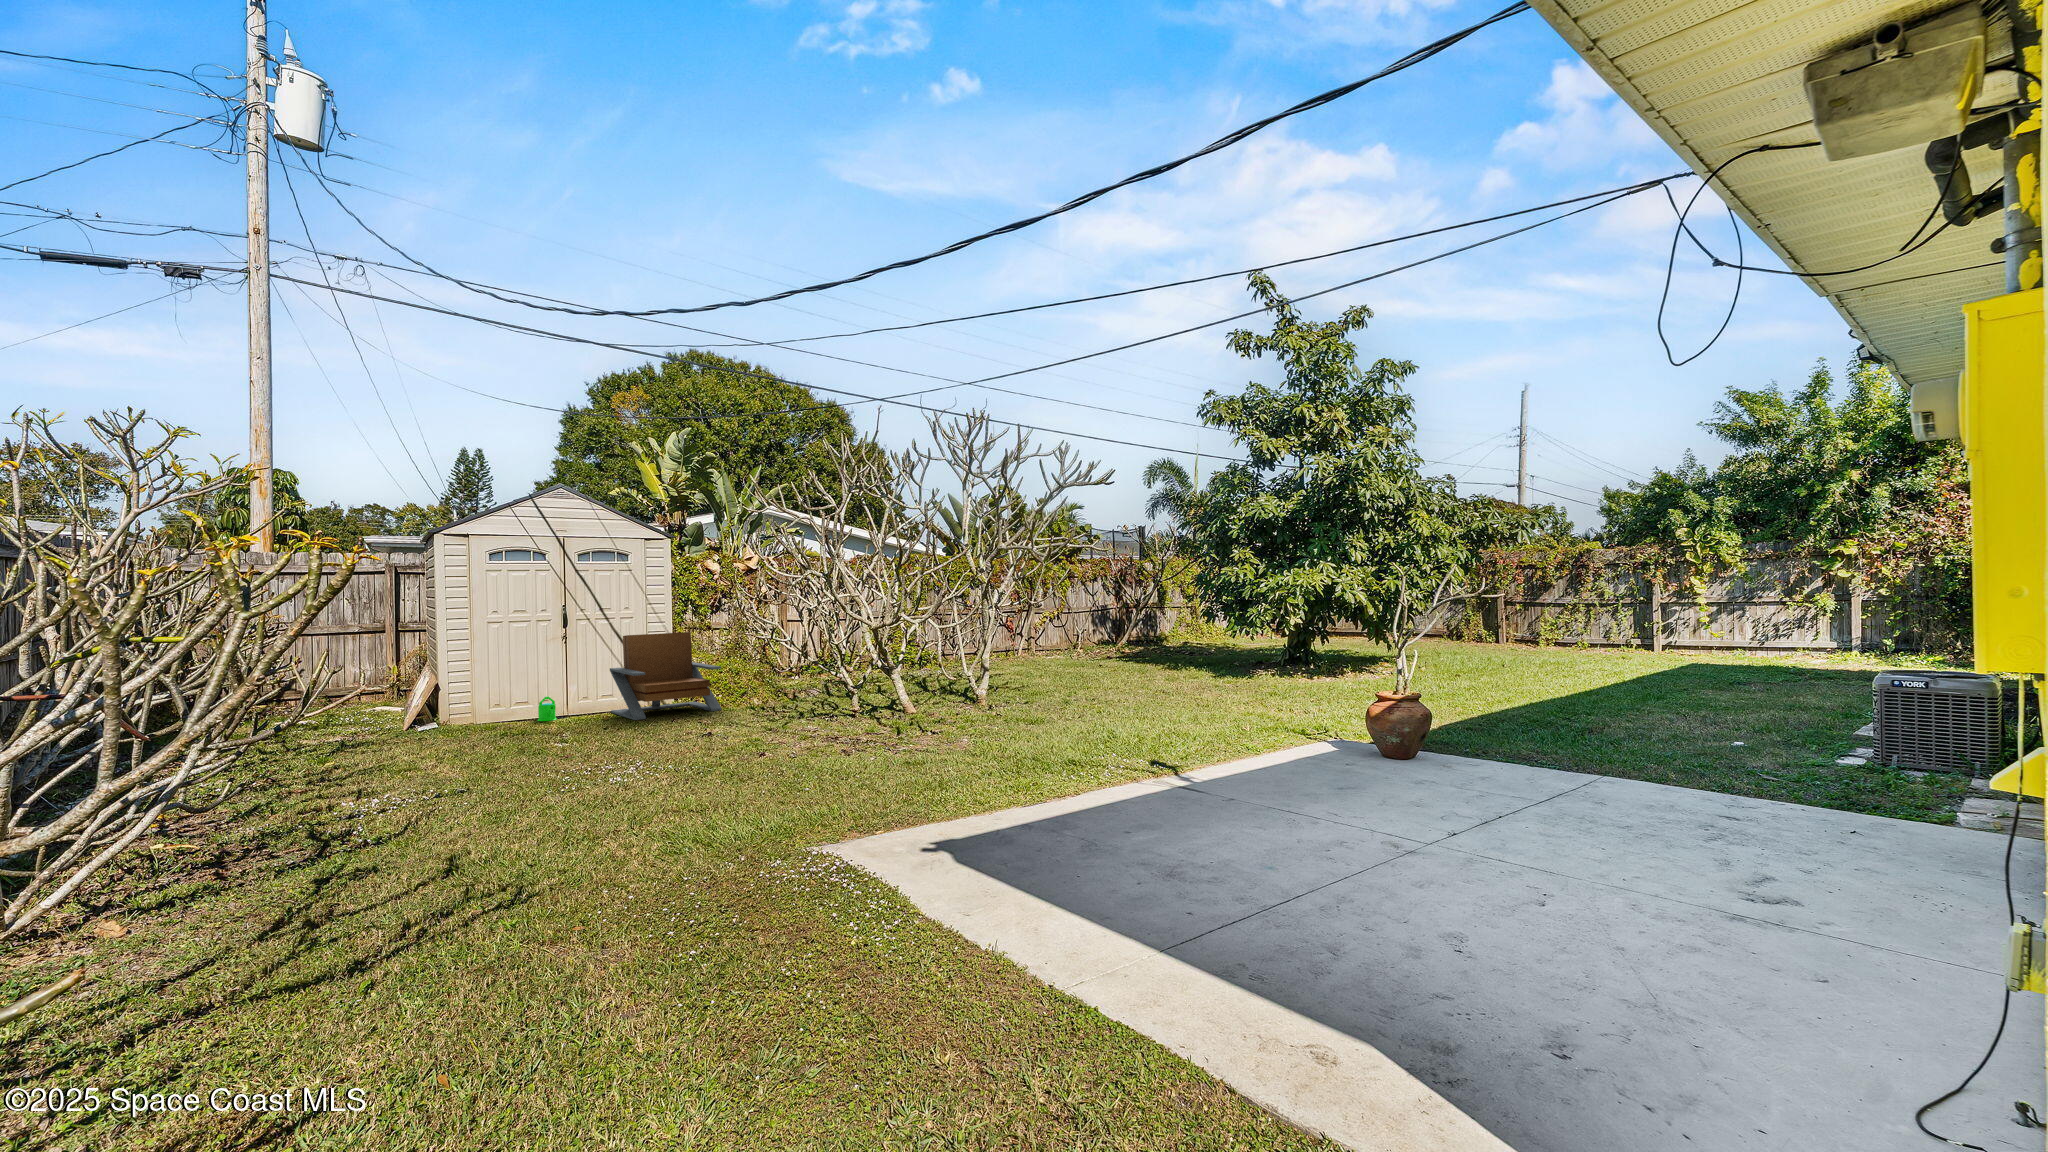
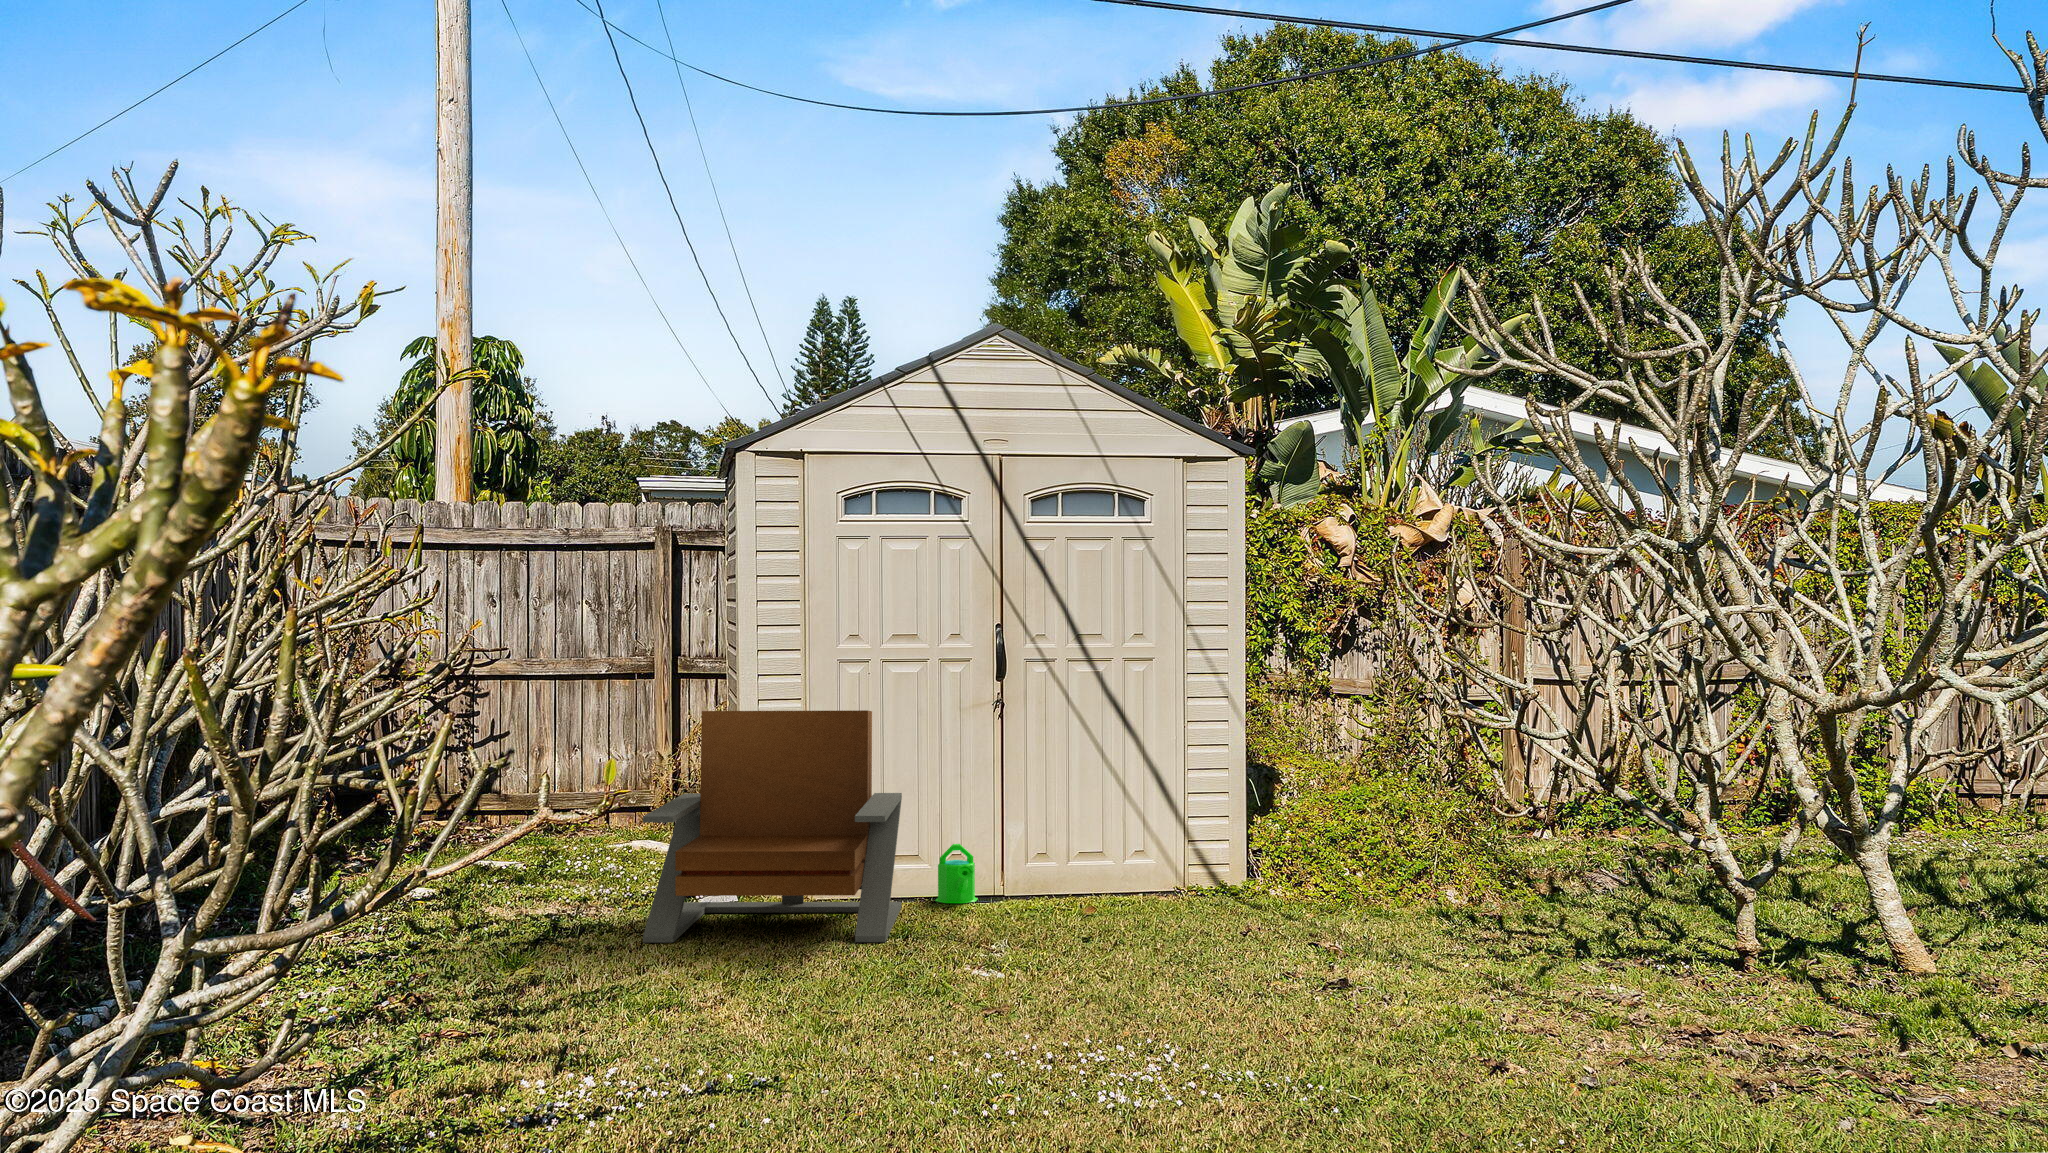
lounge chair: present [610,632,722,720] -> present [643,710,902,943]

